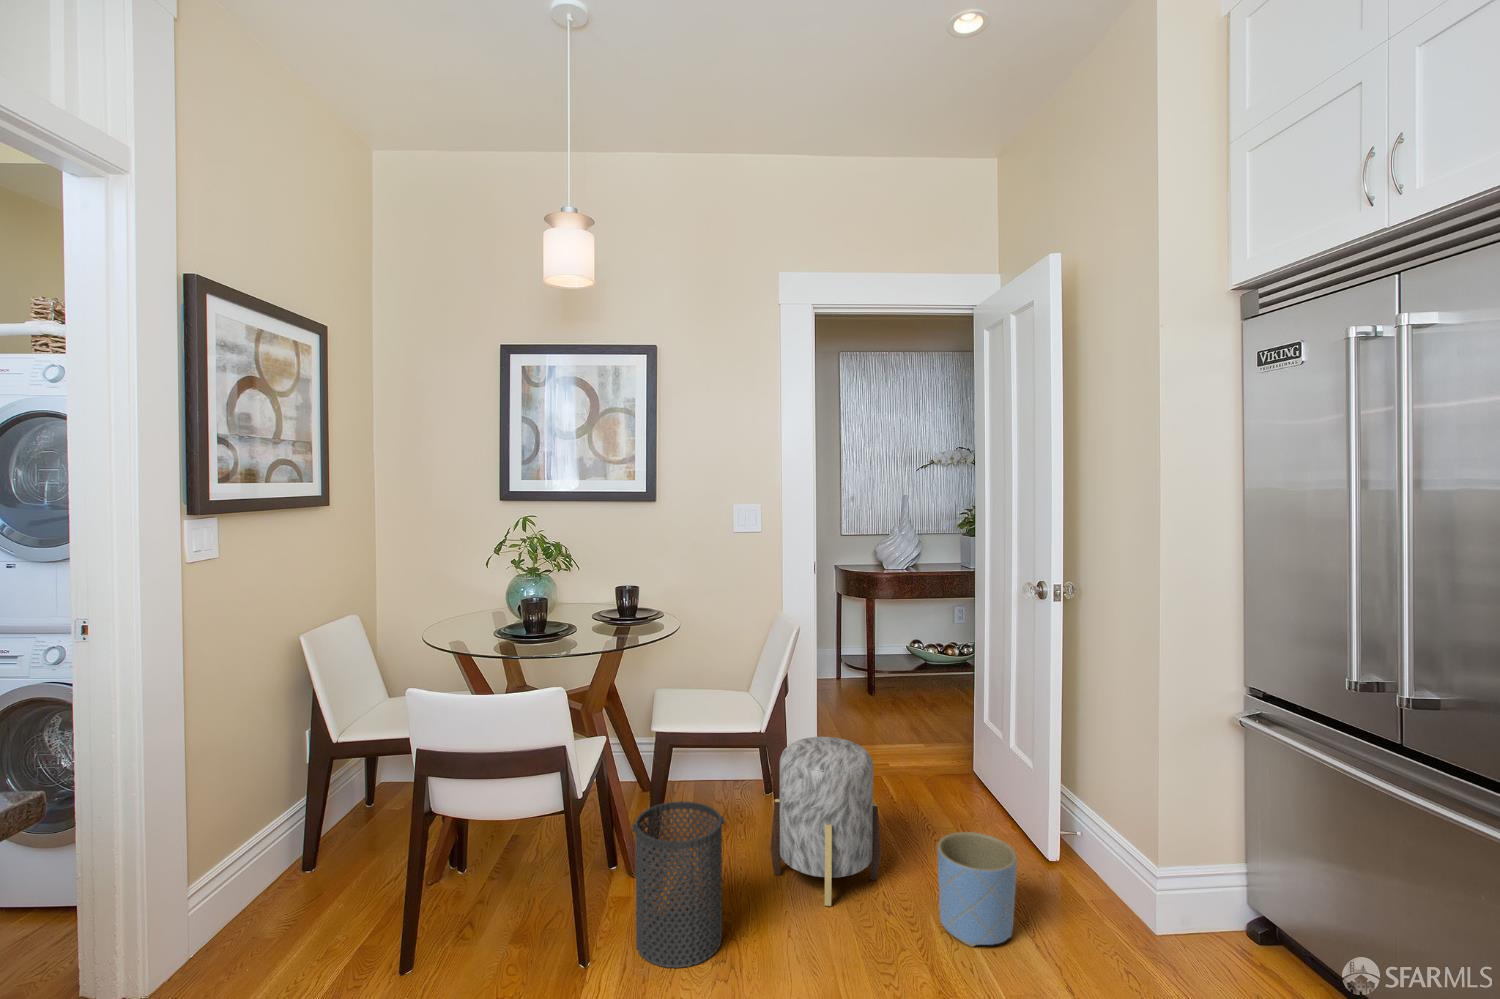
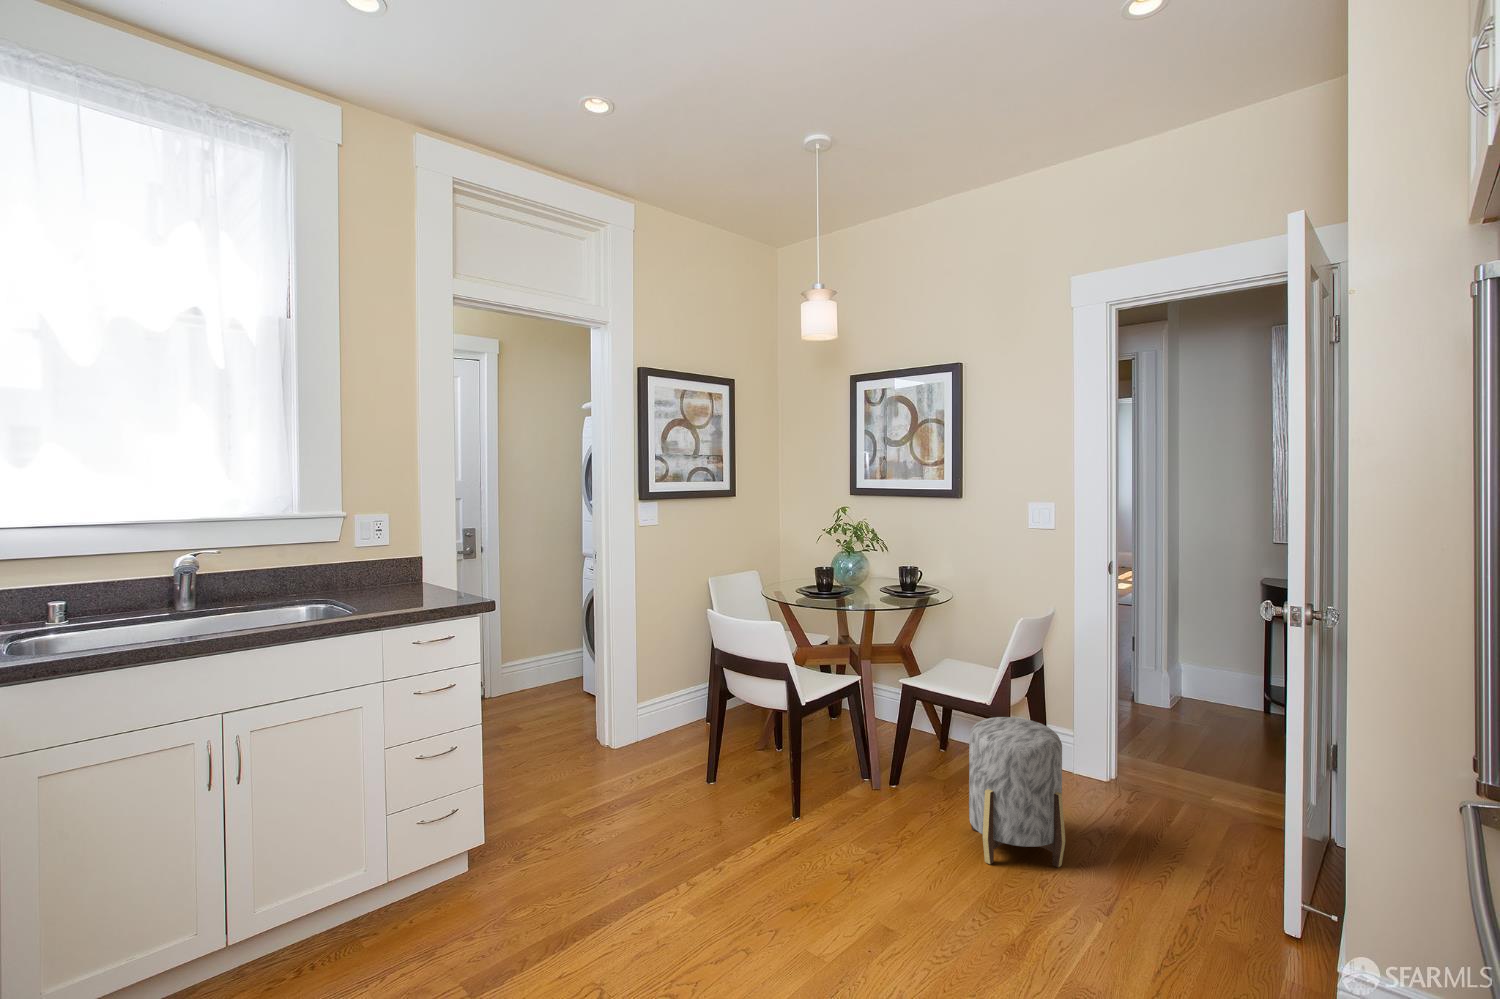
trash can: present [632,801,725,968] -> none [820,729,889,850]
planter: present [937,832,1017,947] -> none [1066,836,1153,957]

